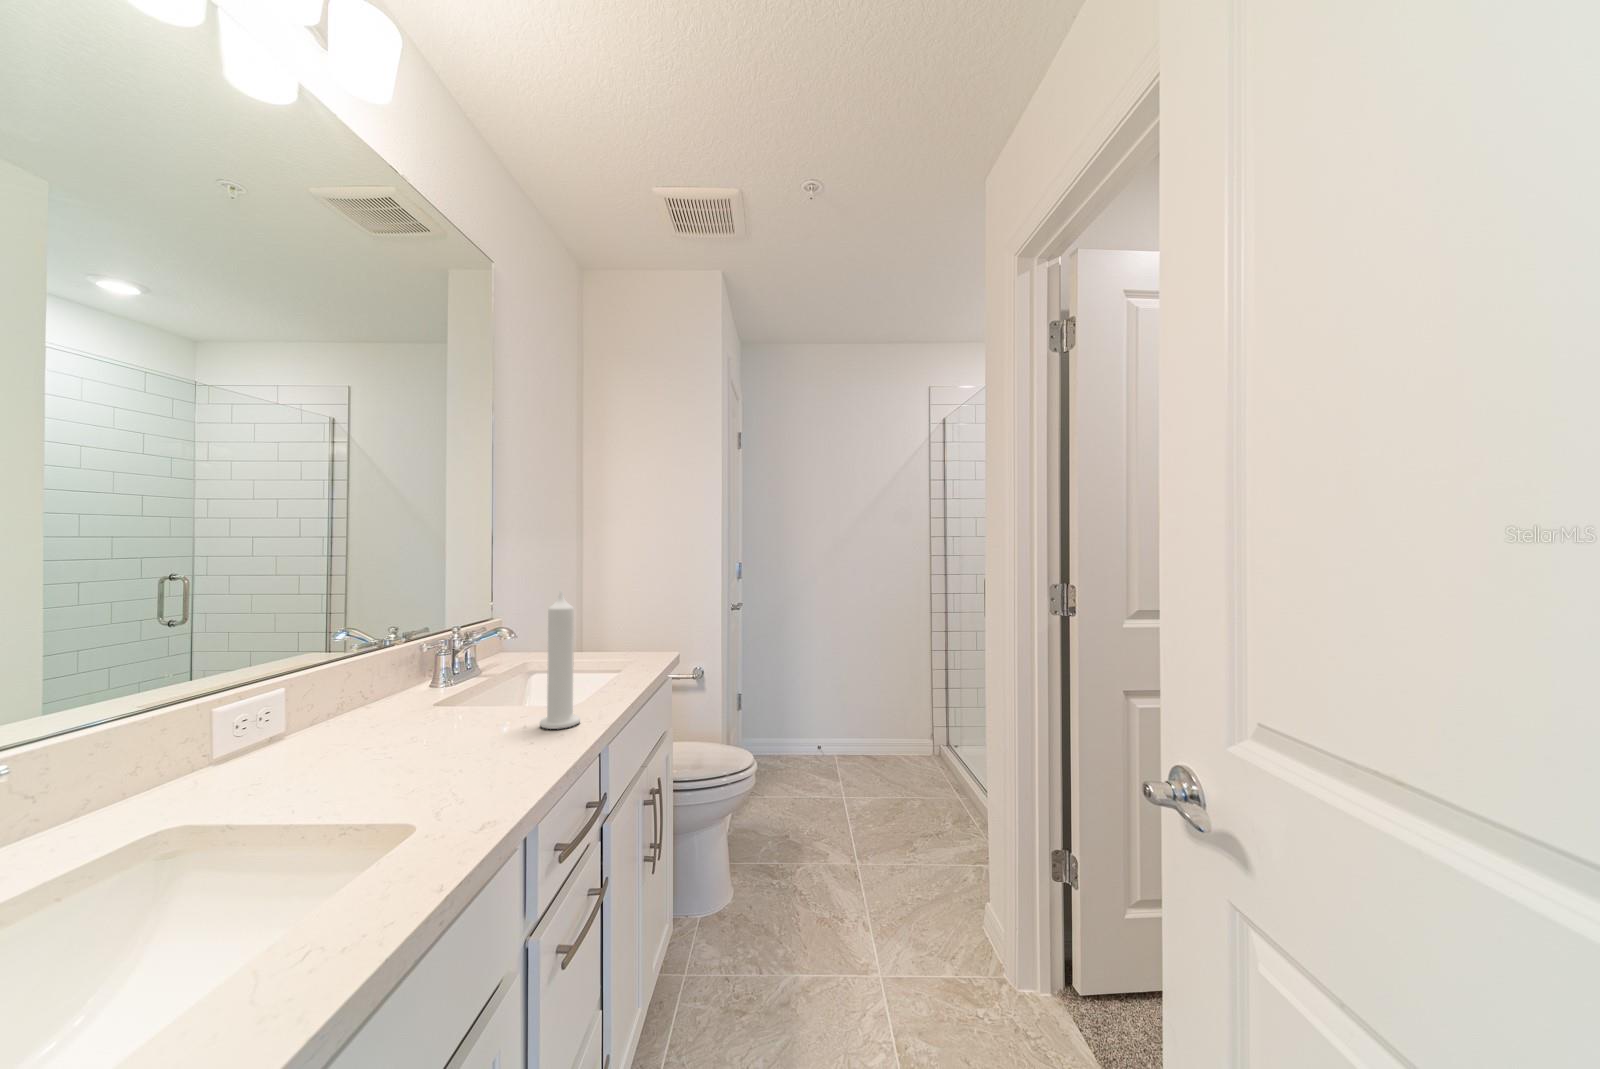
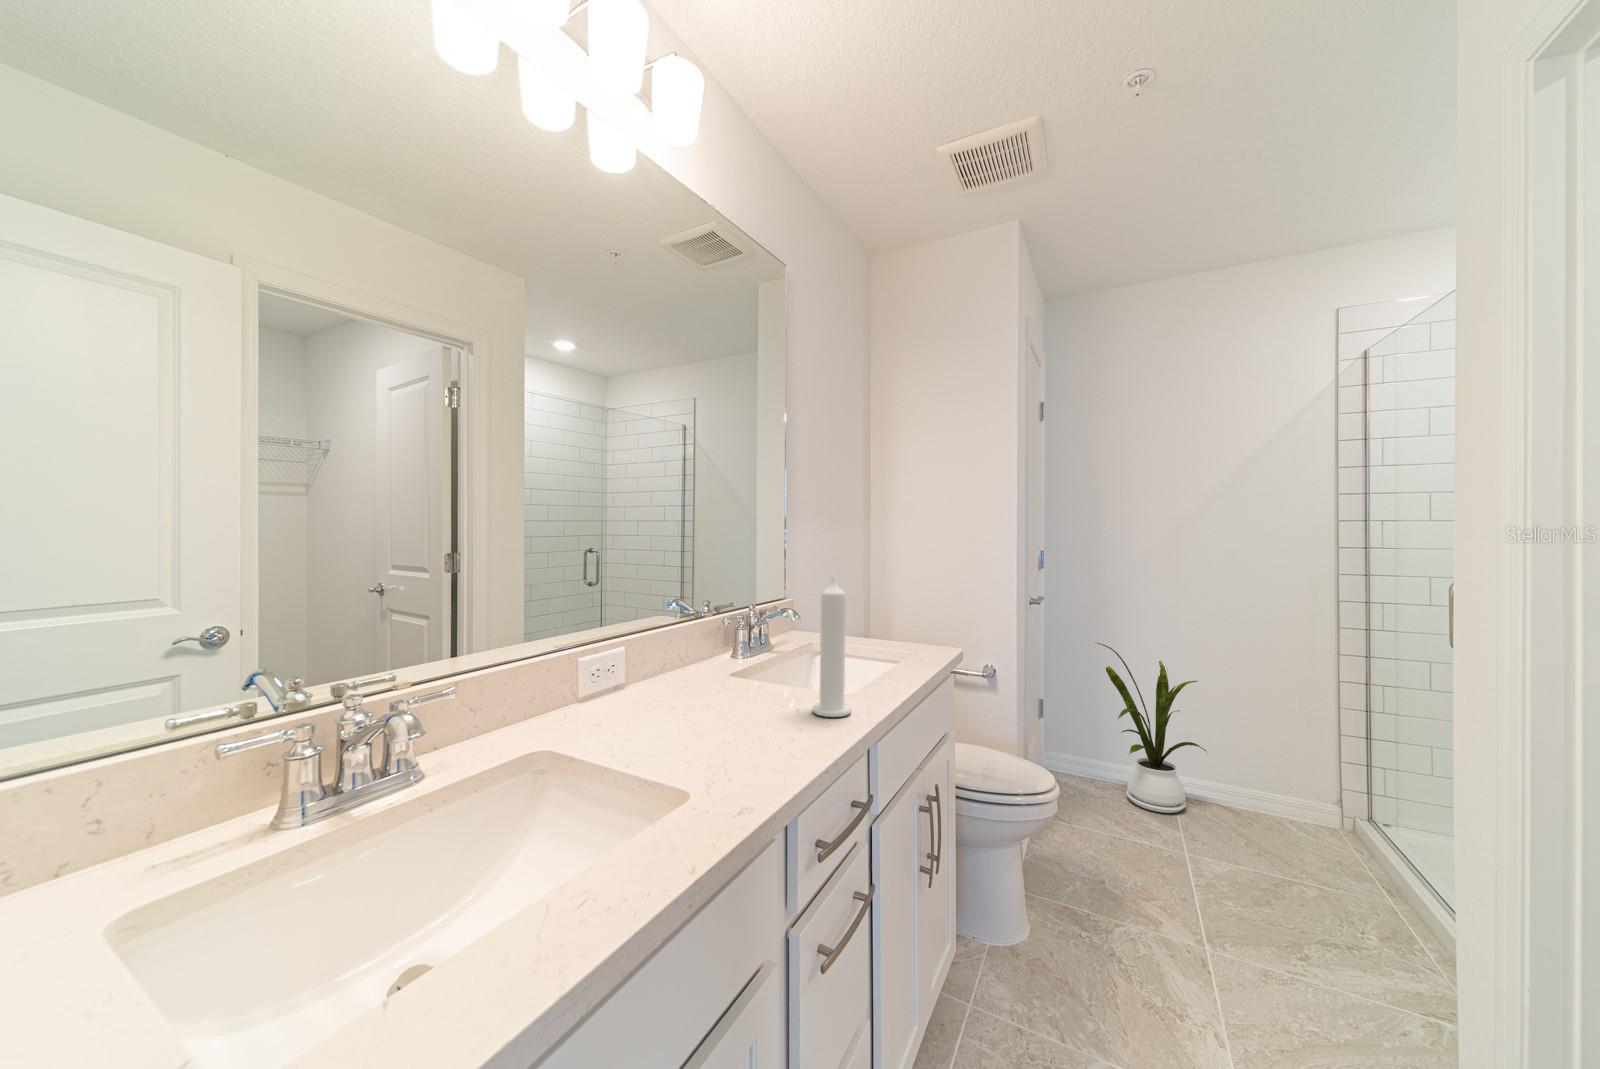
house plant: none [780,637,864,772] -> present [1097,643,1206,813]

